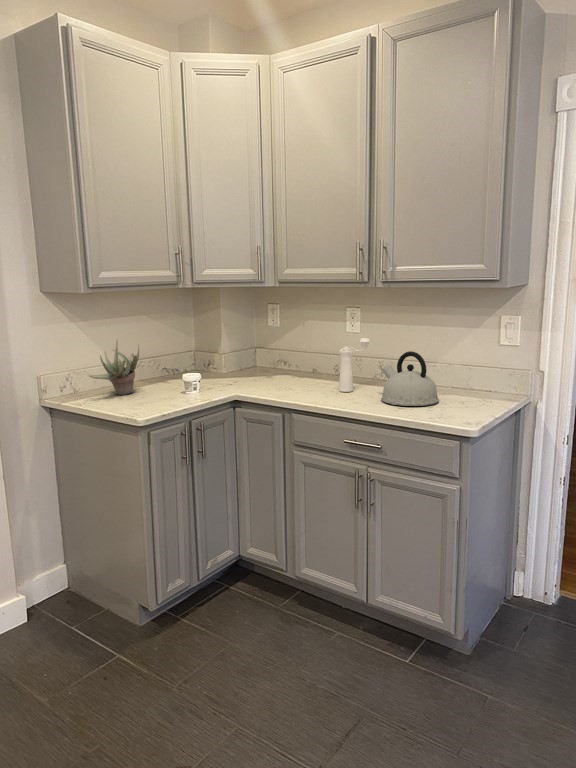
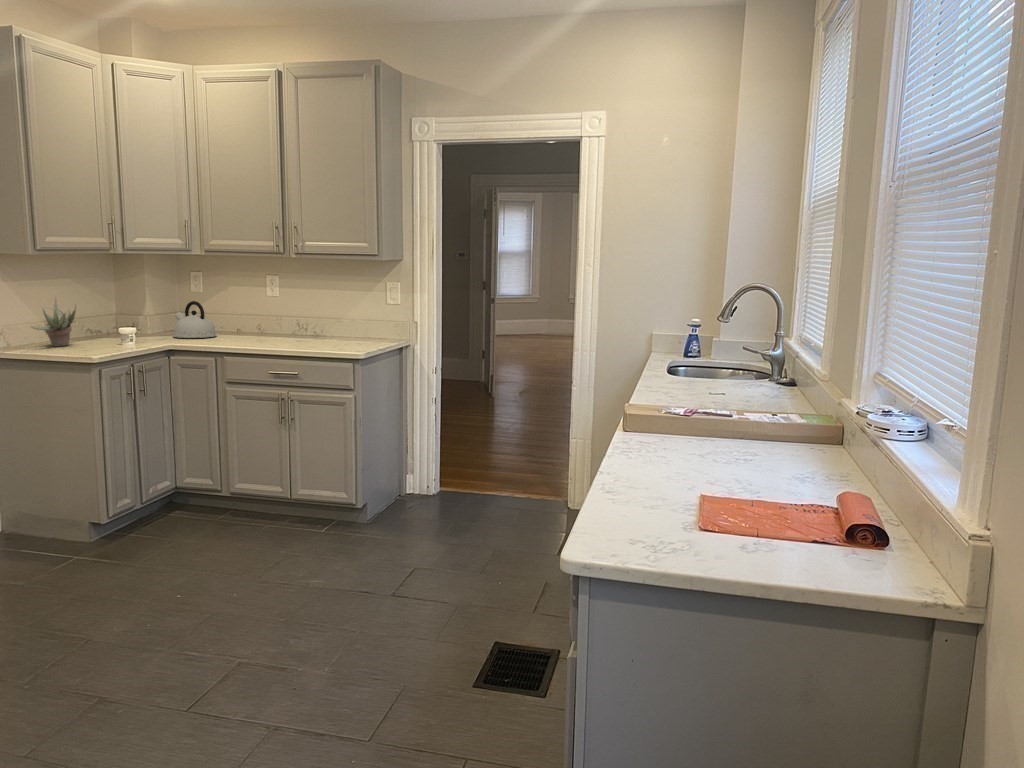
pepper mill: present [339,338,370,392] -> none [261,300,287,342]
kettle: present [381,351,439,406] -> present [173,301,217,338]

